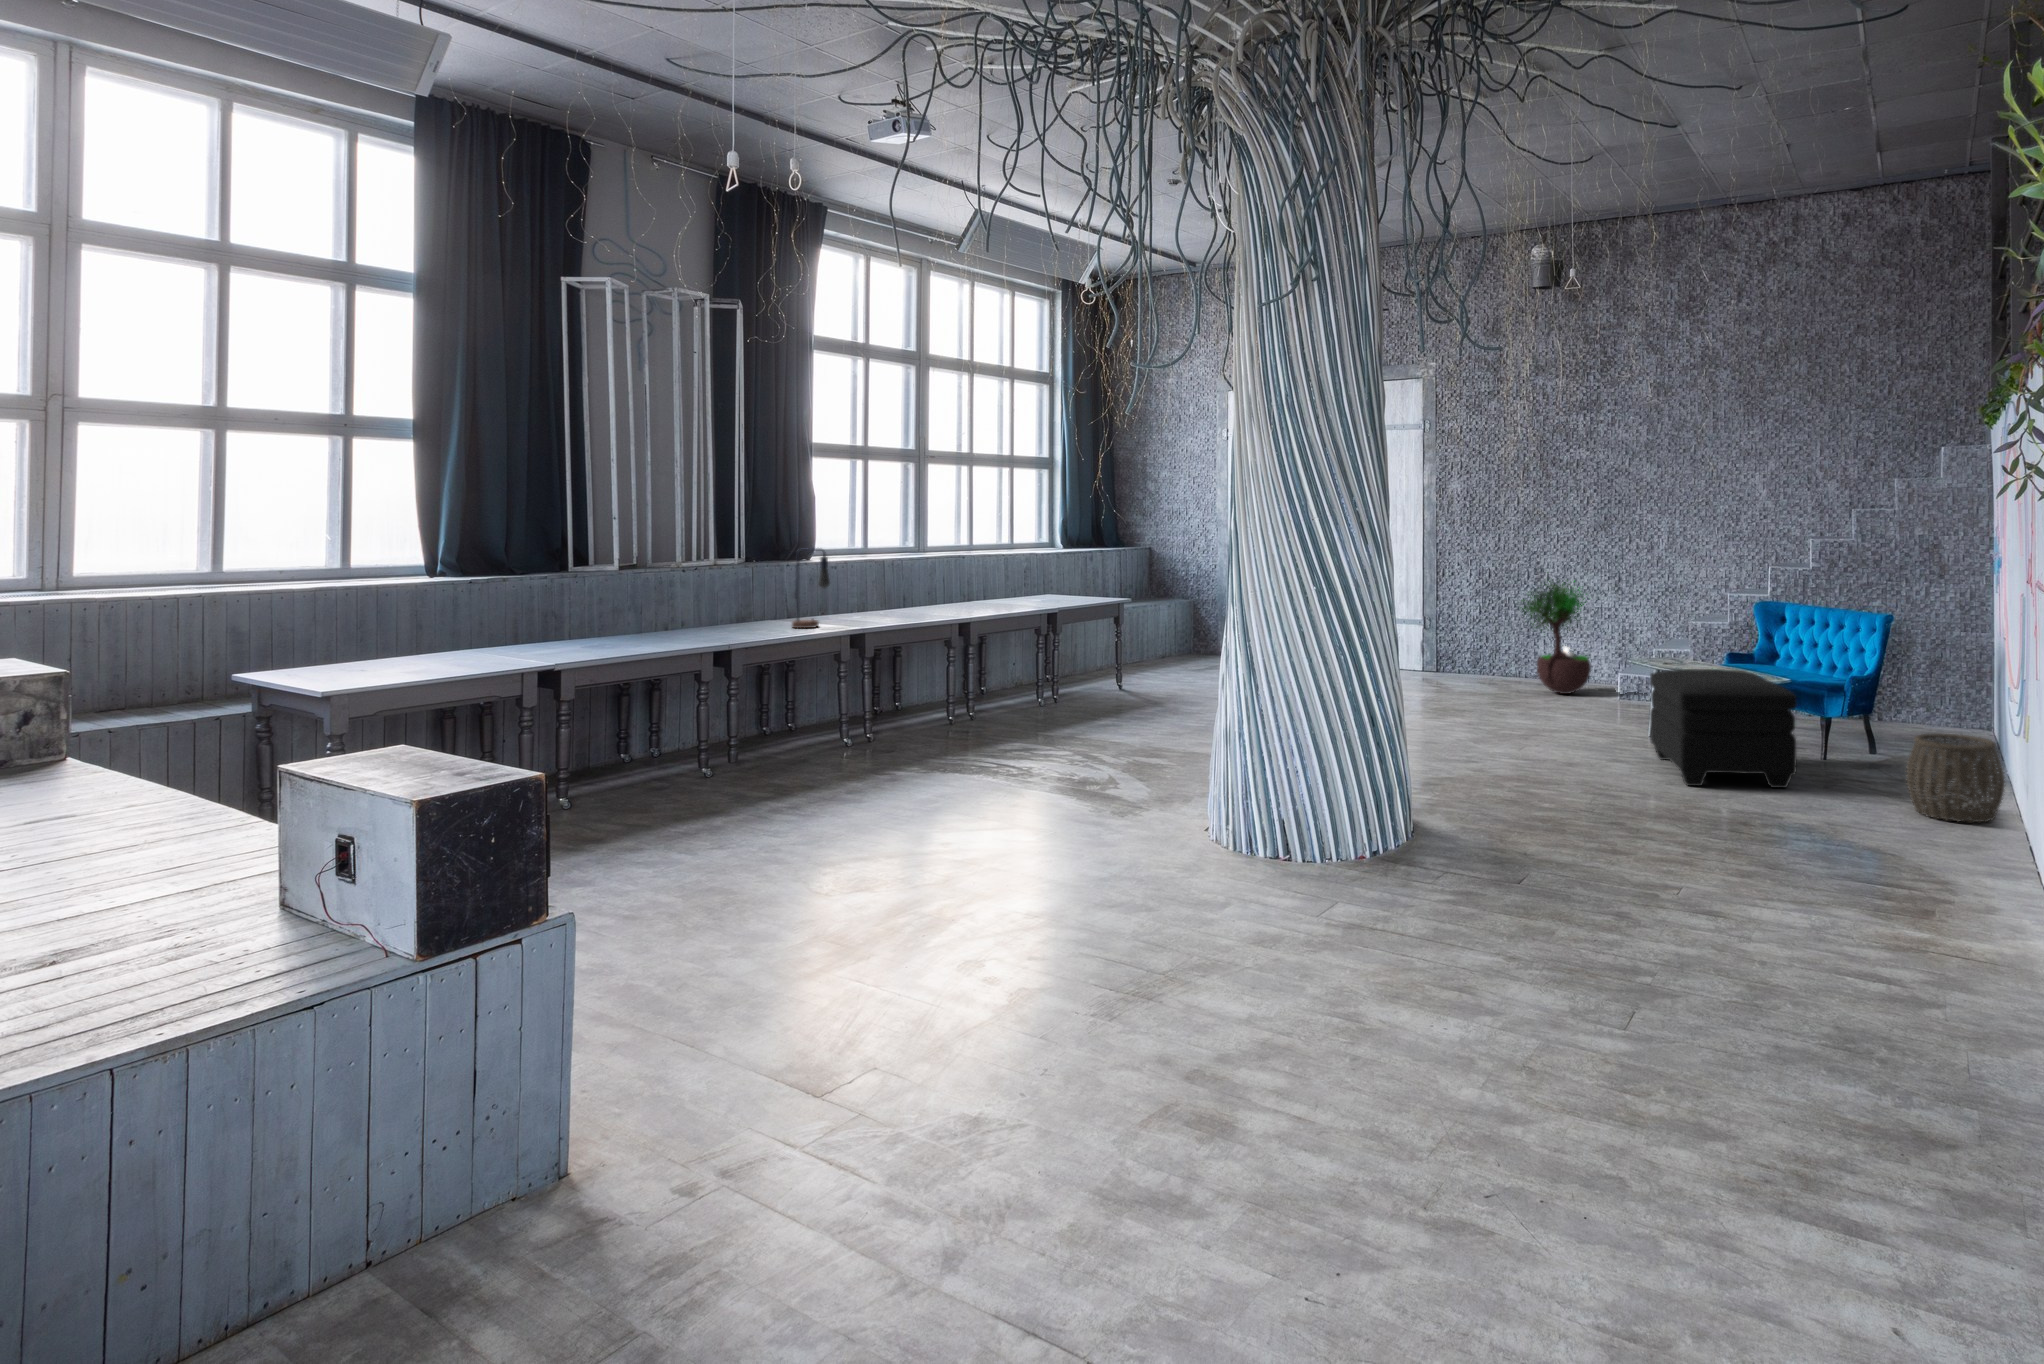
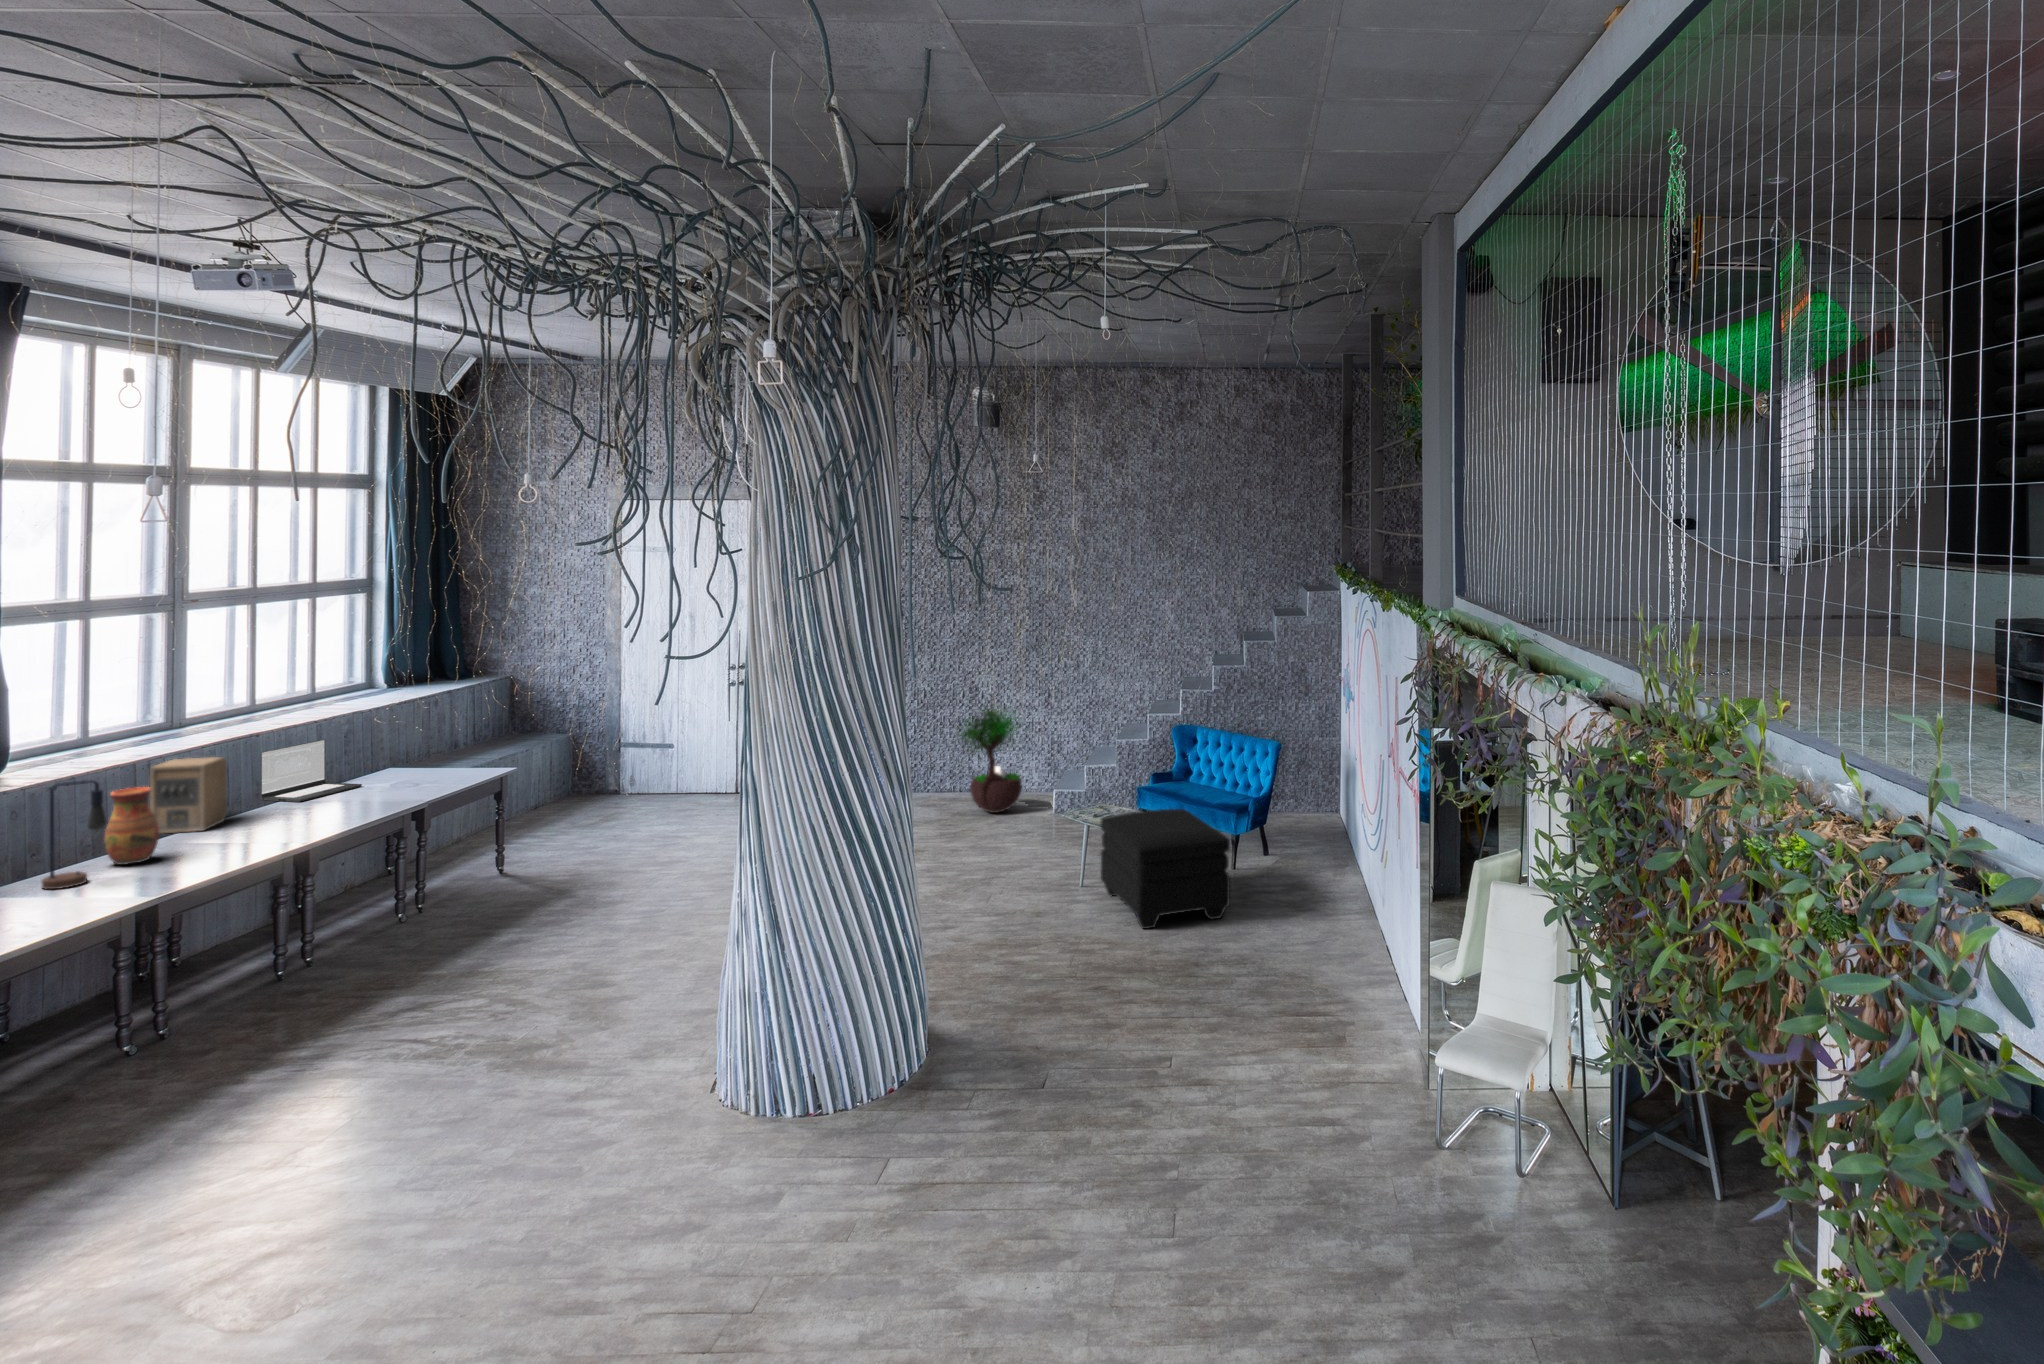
speaker: none [873,559,923,613] -> present [150,757,227,833]
laptop: none [952,564,1020,607] -> present [261,740,362,802]
vase: none [834,565,868,623] -> present [105,787,159,865]
woven basket: present [1906,733,2005,823] -> none [1314,862,1384,938]

